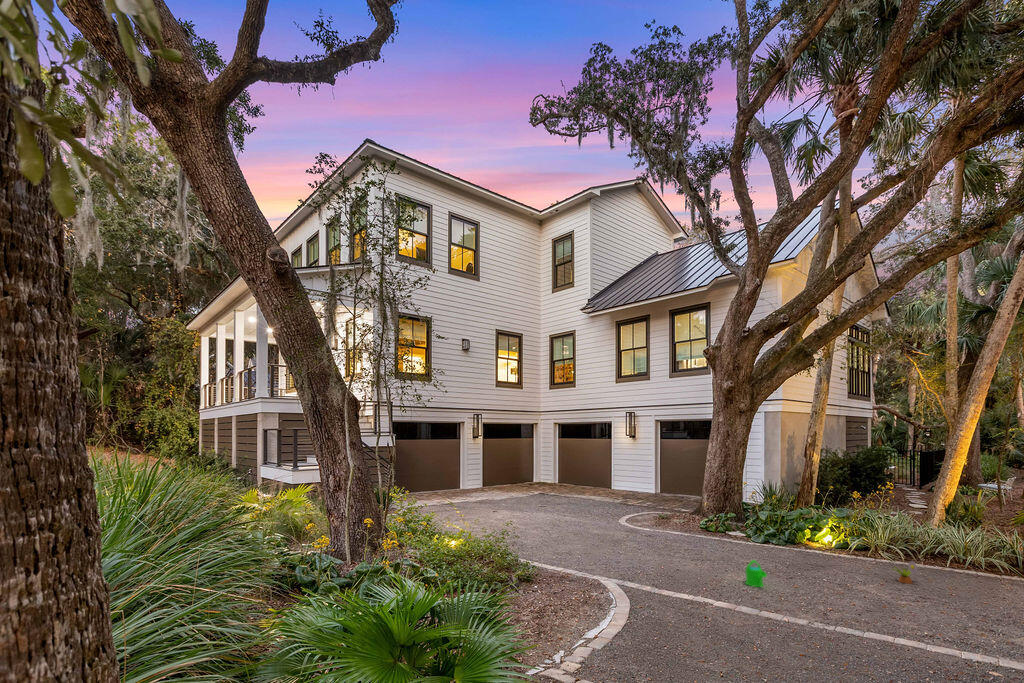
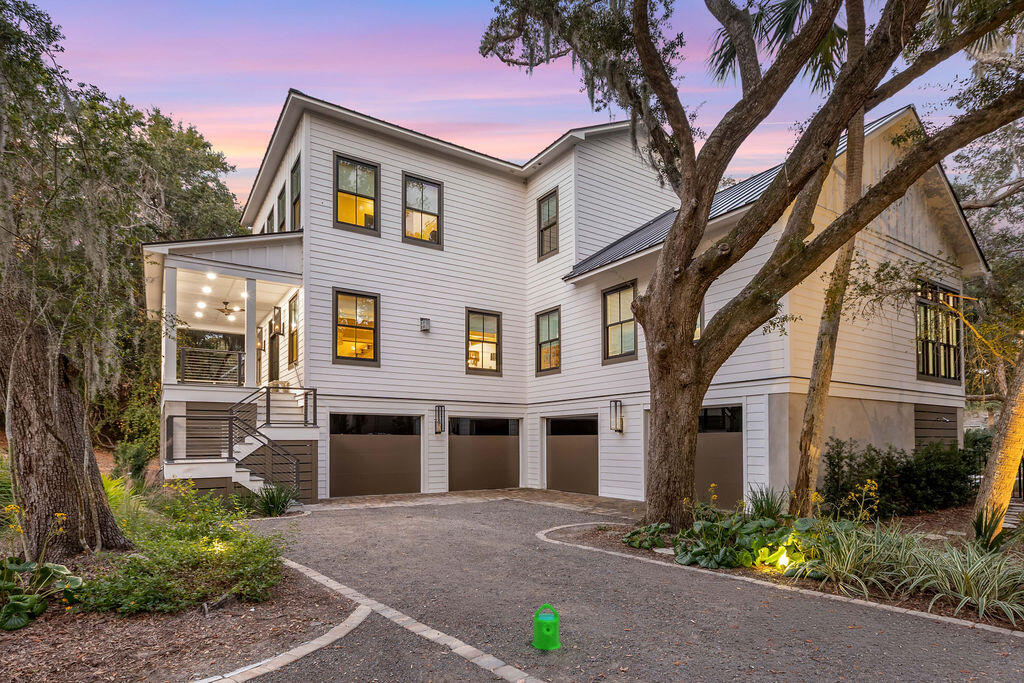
decorative plant: present [893,561,917,584] -> none [803,616,849,658]

